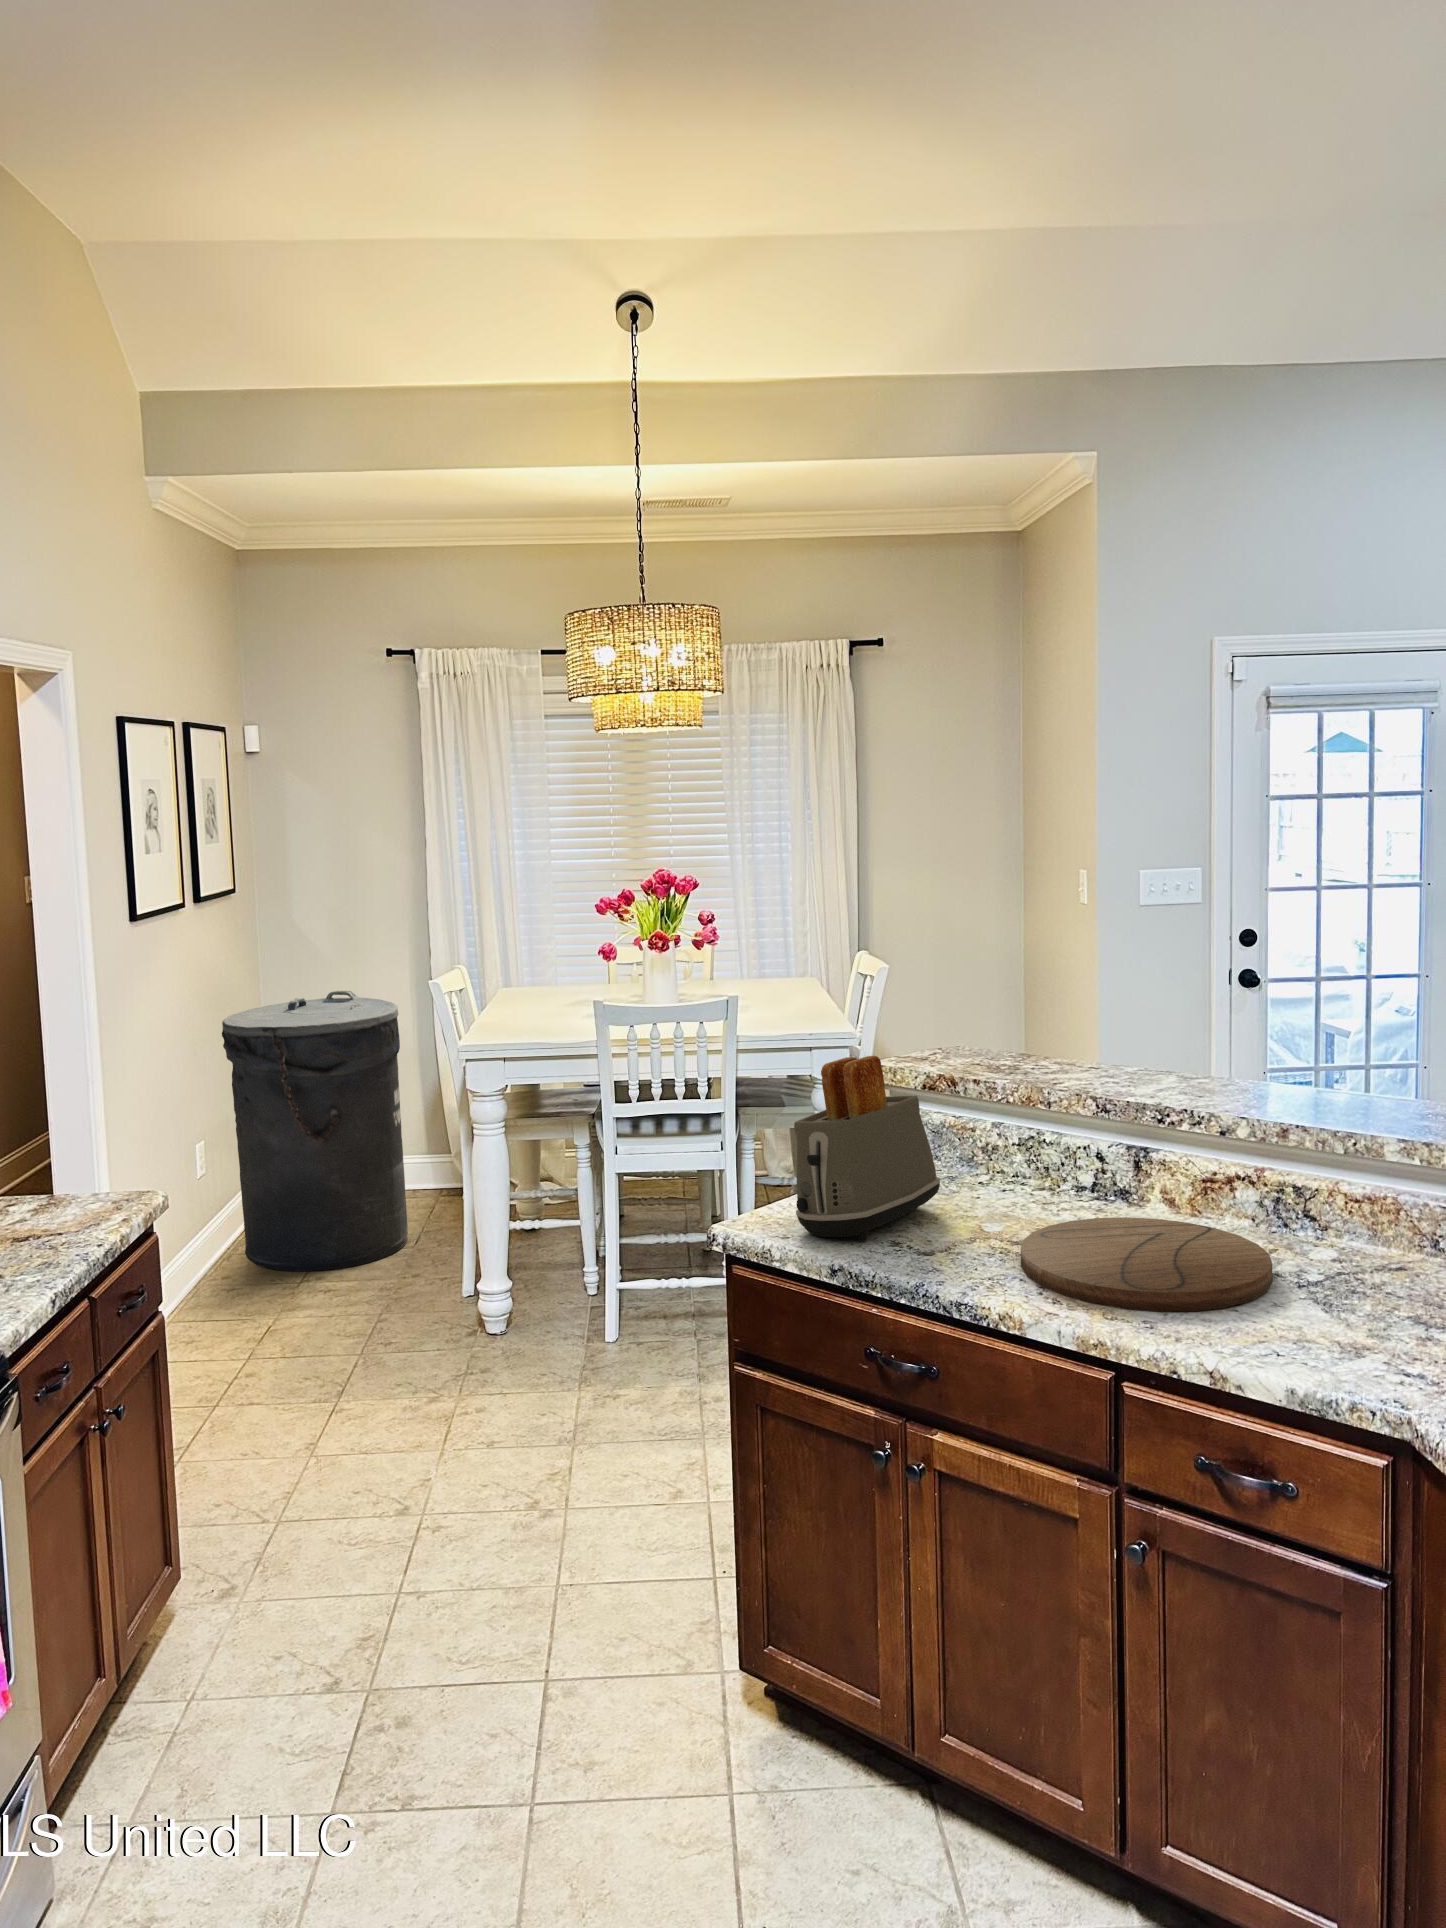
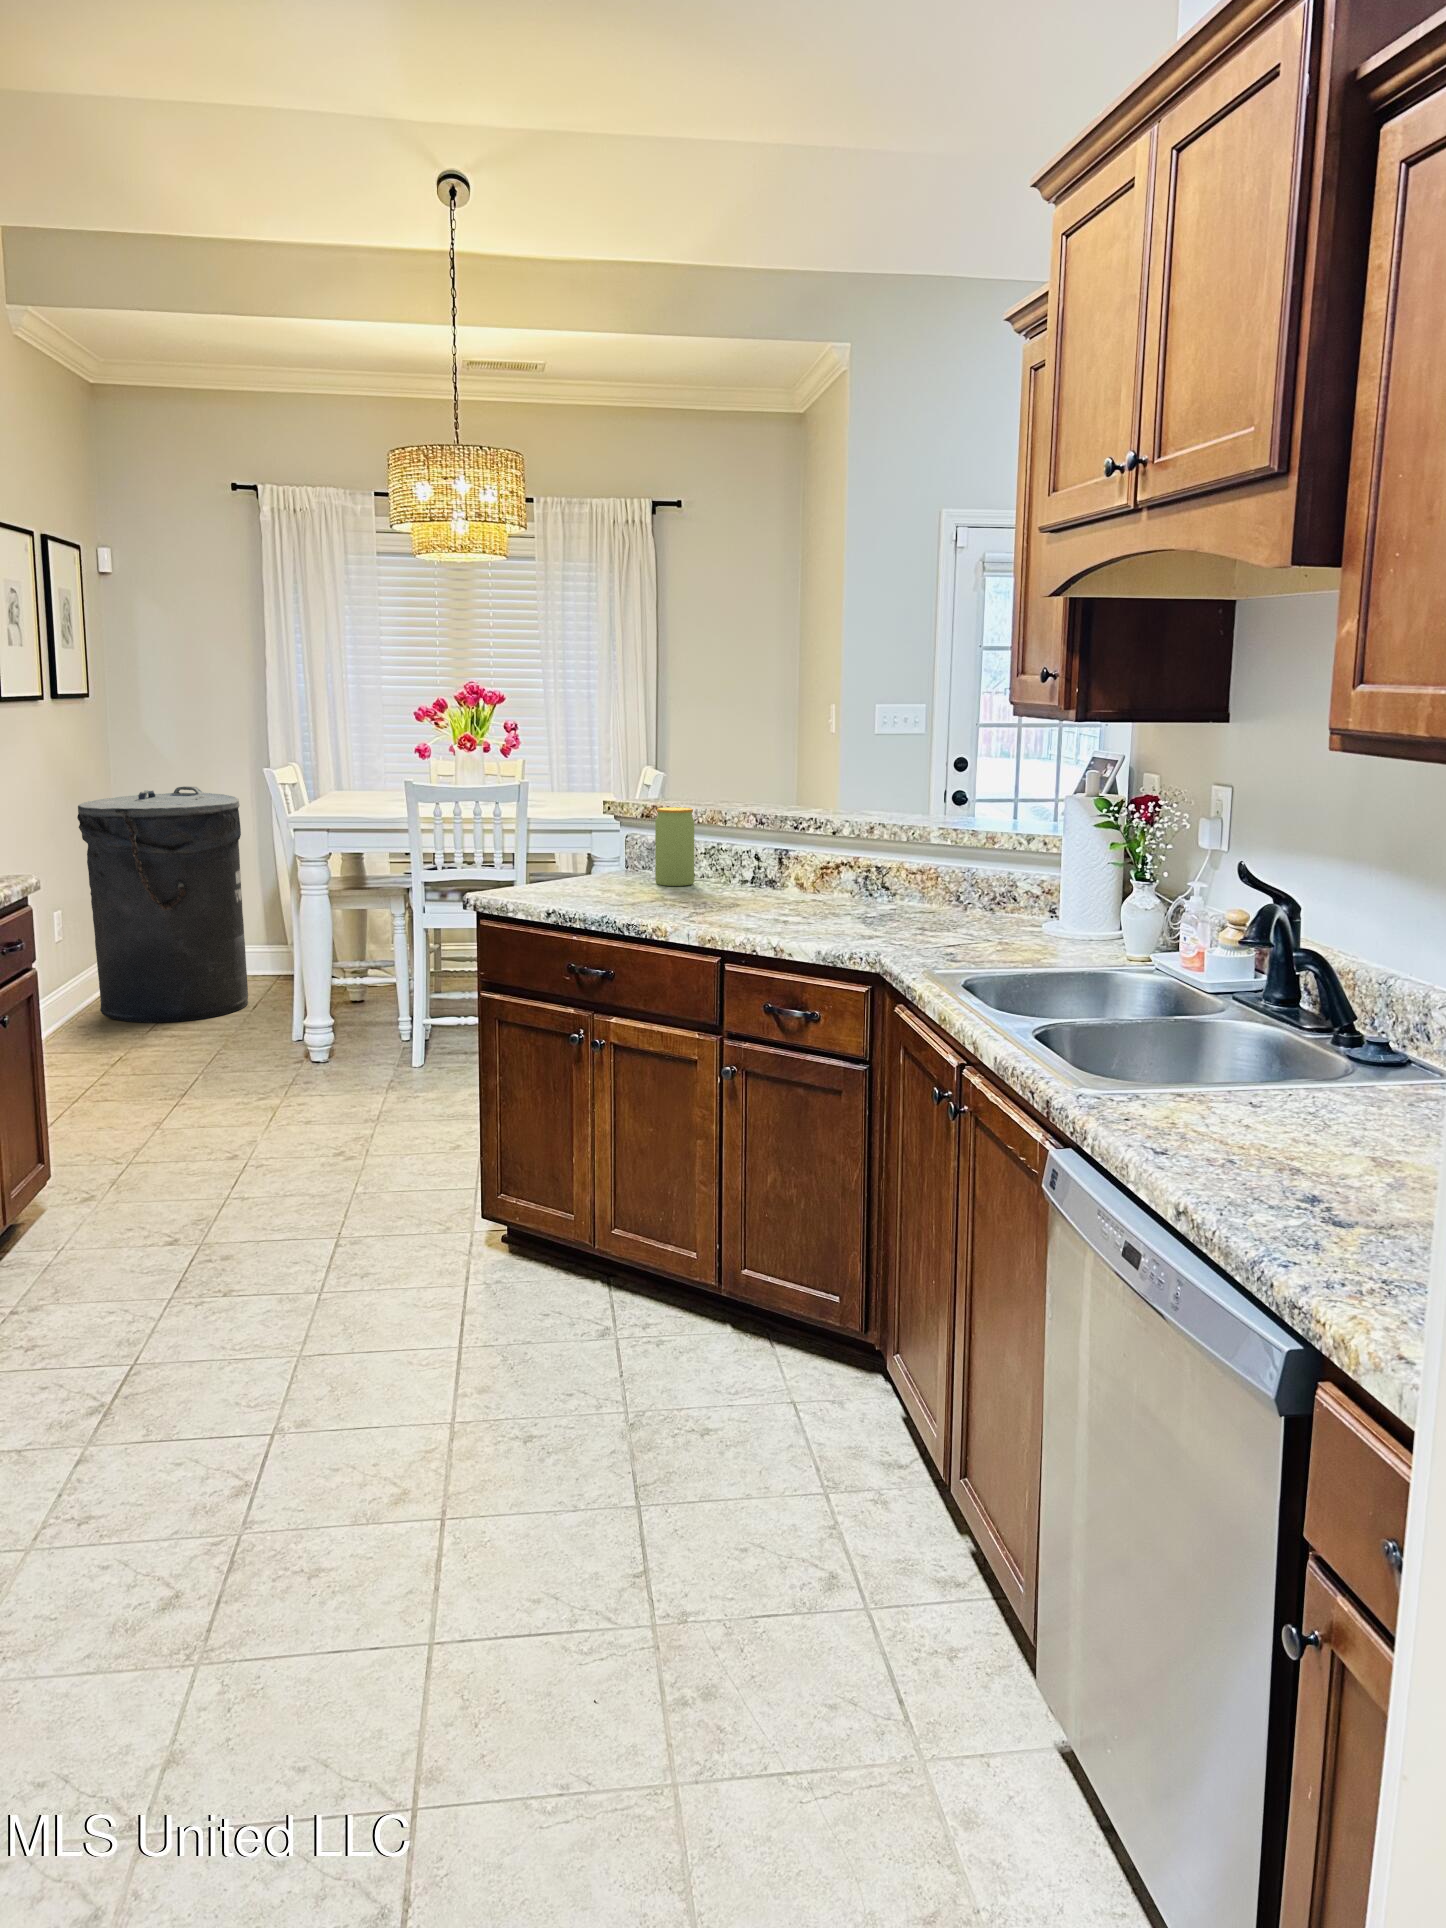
toaster: present [794,1056,940,1242] -> none [527,773,637,899]
jar: none [957,1087,1012,1199] -> present [655,807,694,886]
cutting board: present [1021,1217,1272,1312] -> none [678,887,844,925]

